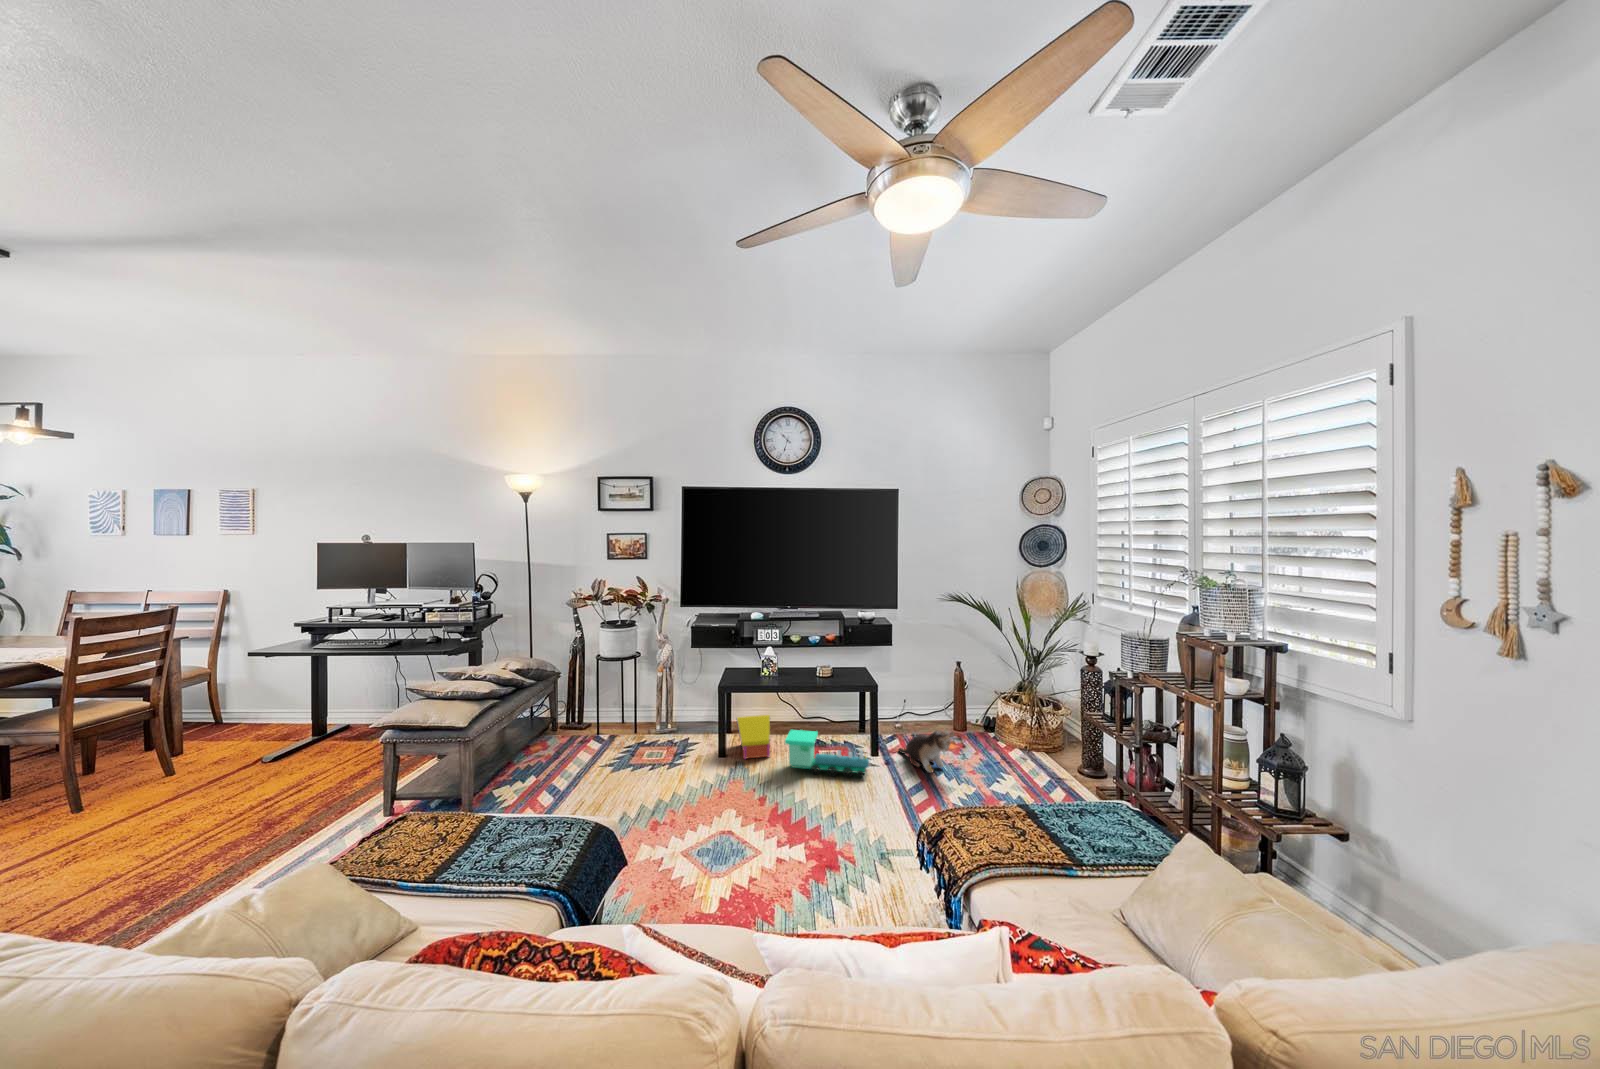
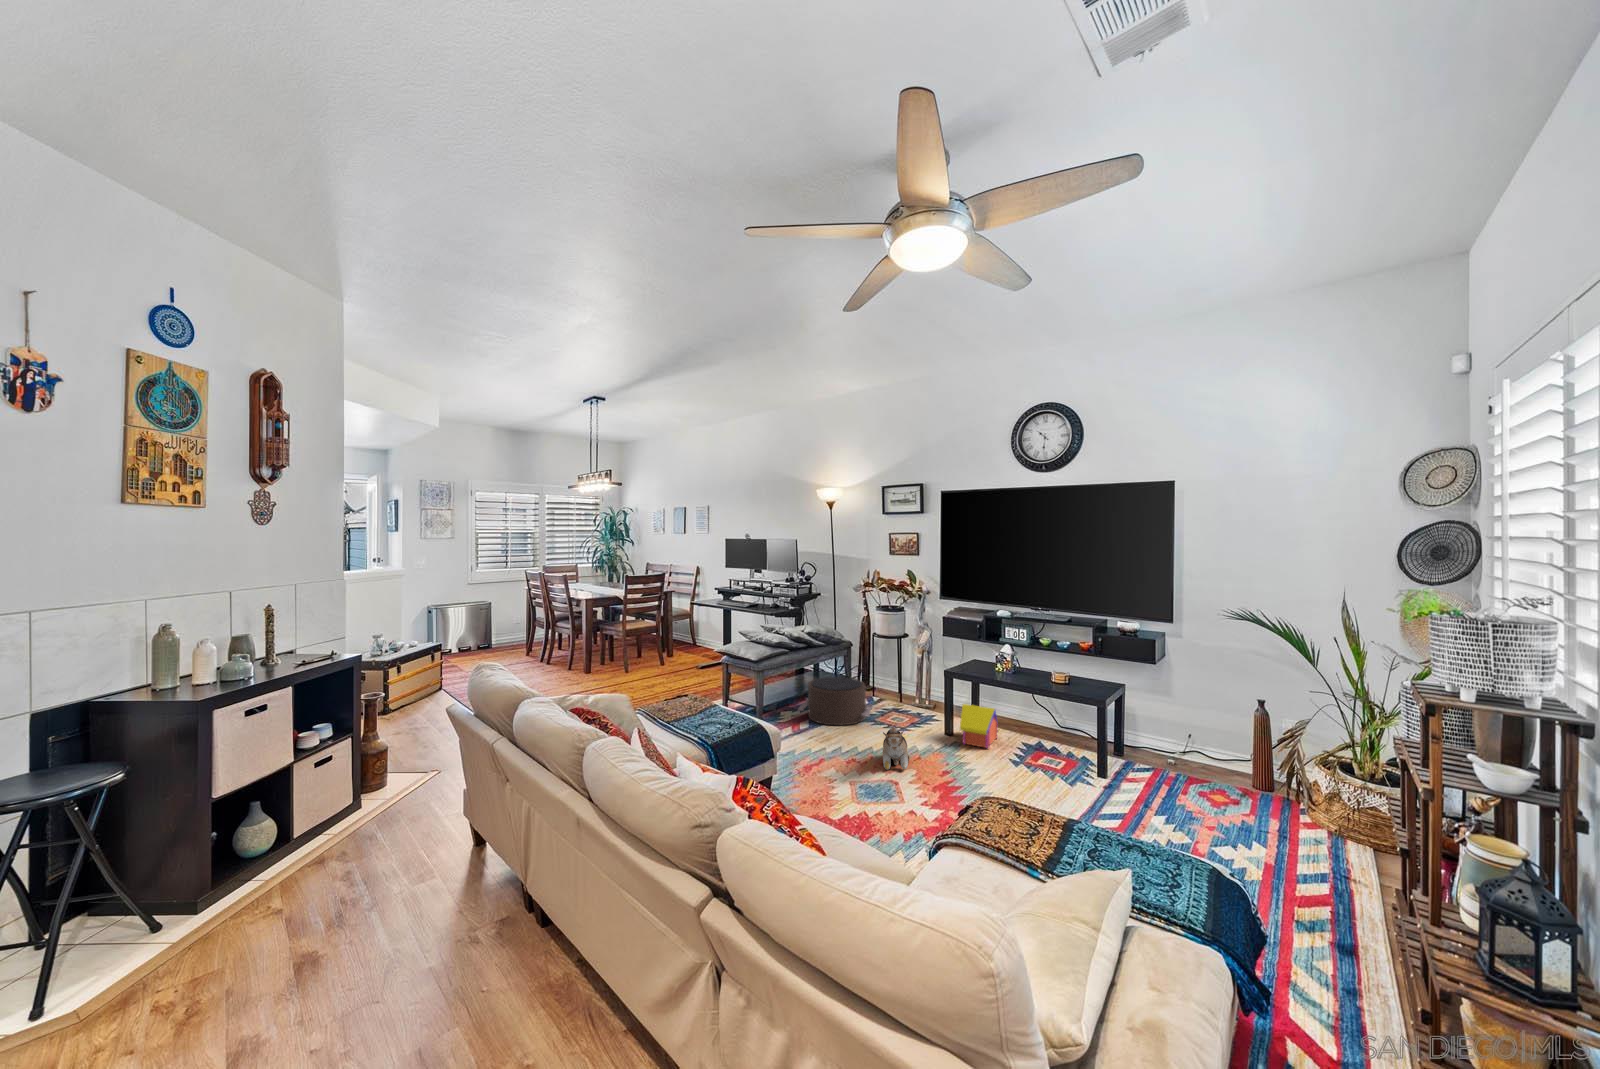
pouf: none [534,715,632,784] -> present [798,677,872,725]
toy train: present [785,730,869,777] -> none [988,724,1079,787]
plush toy: present [898,730,955,773] -> present [883,727,909,770]

